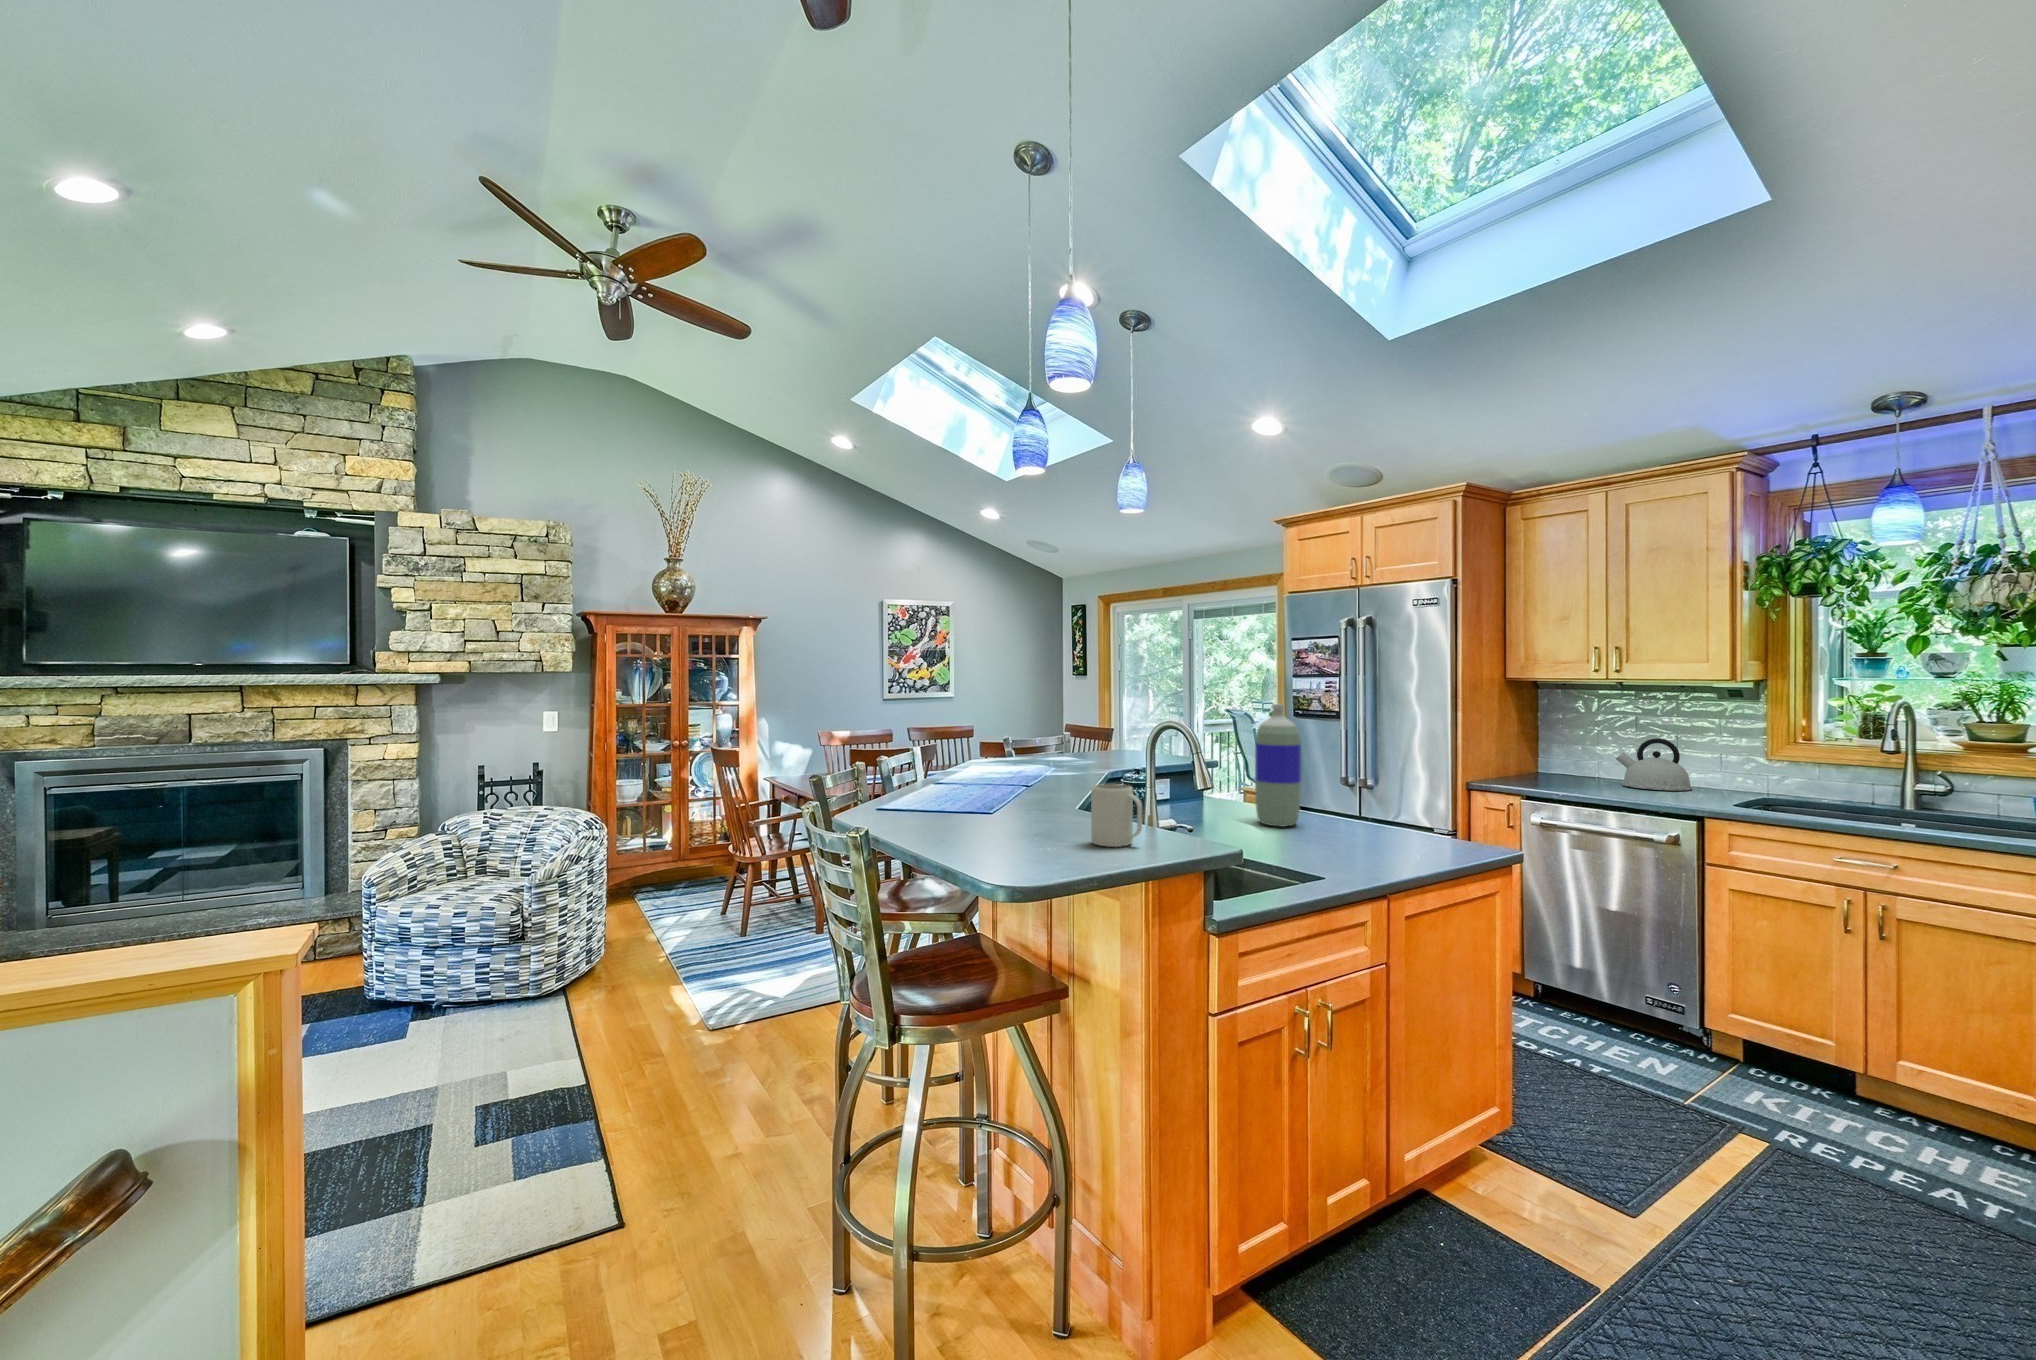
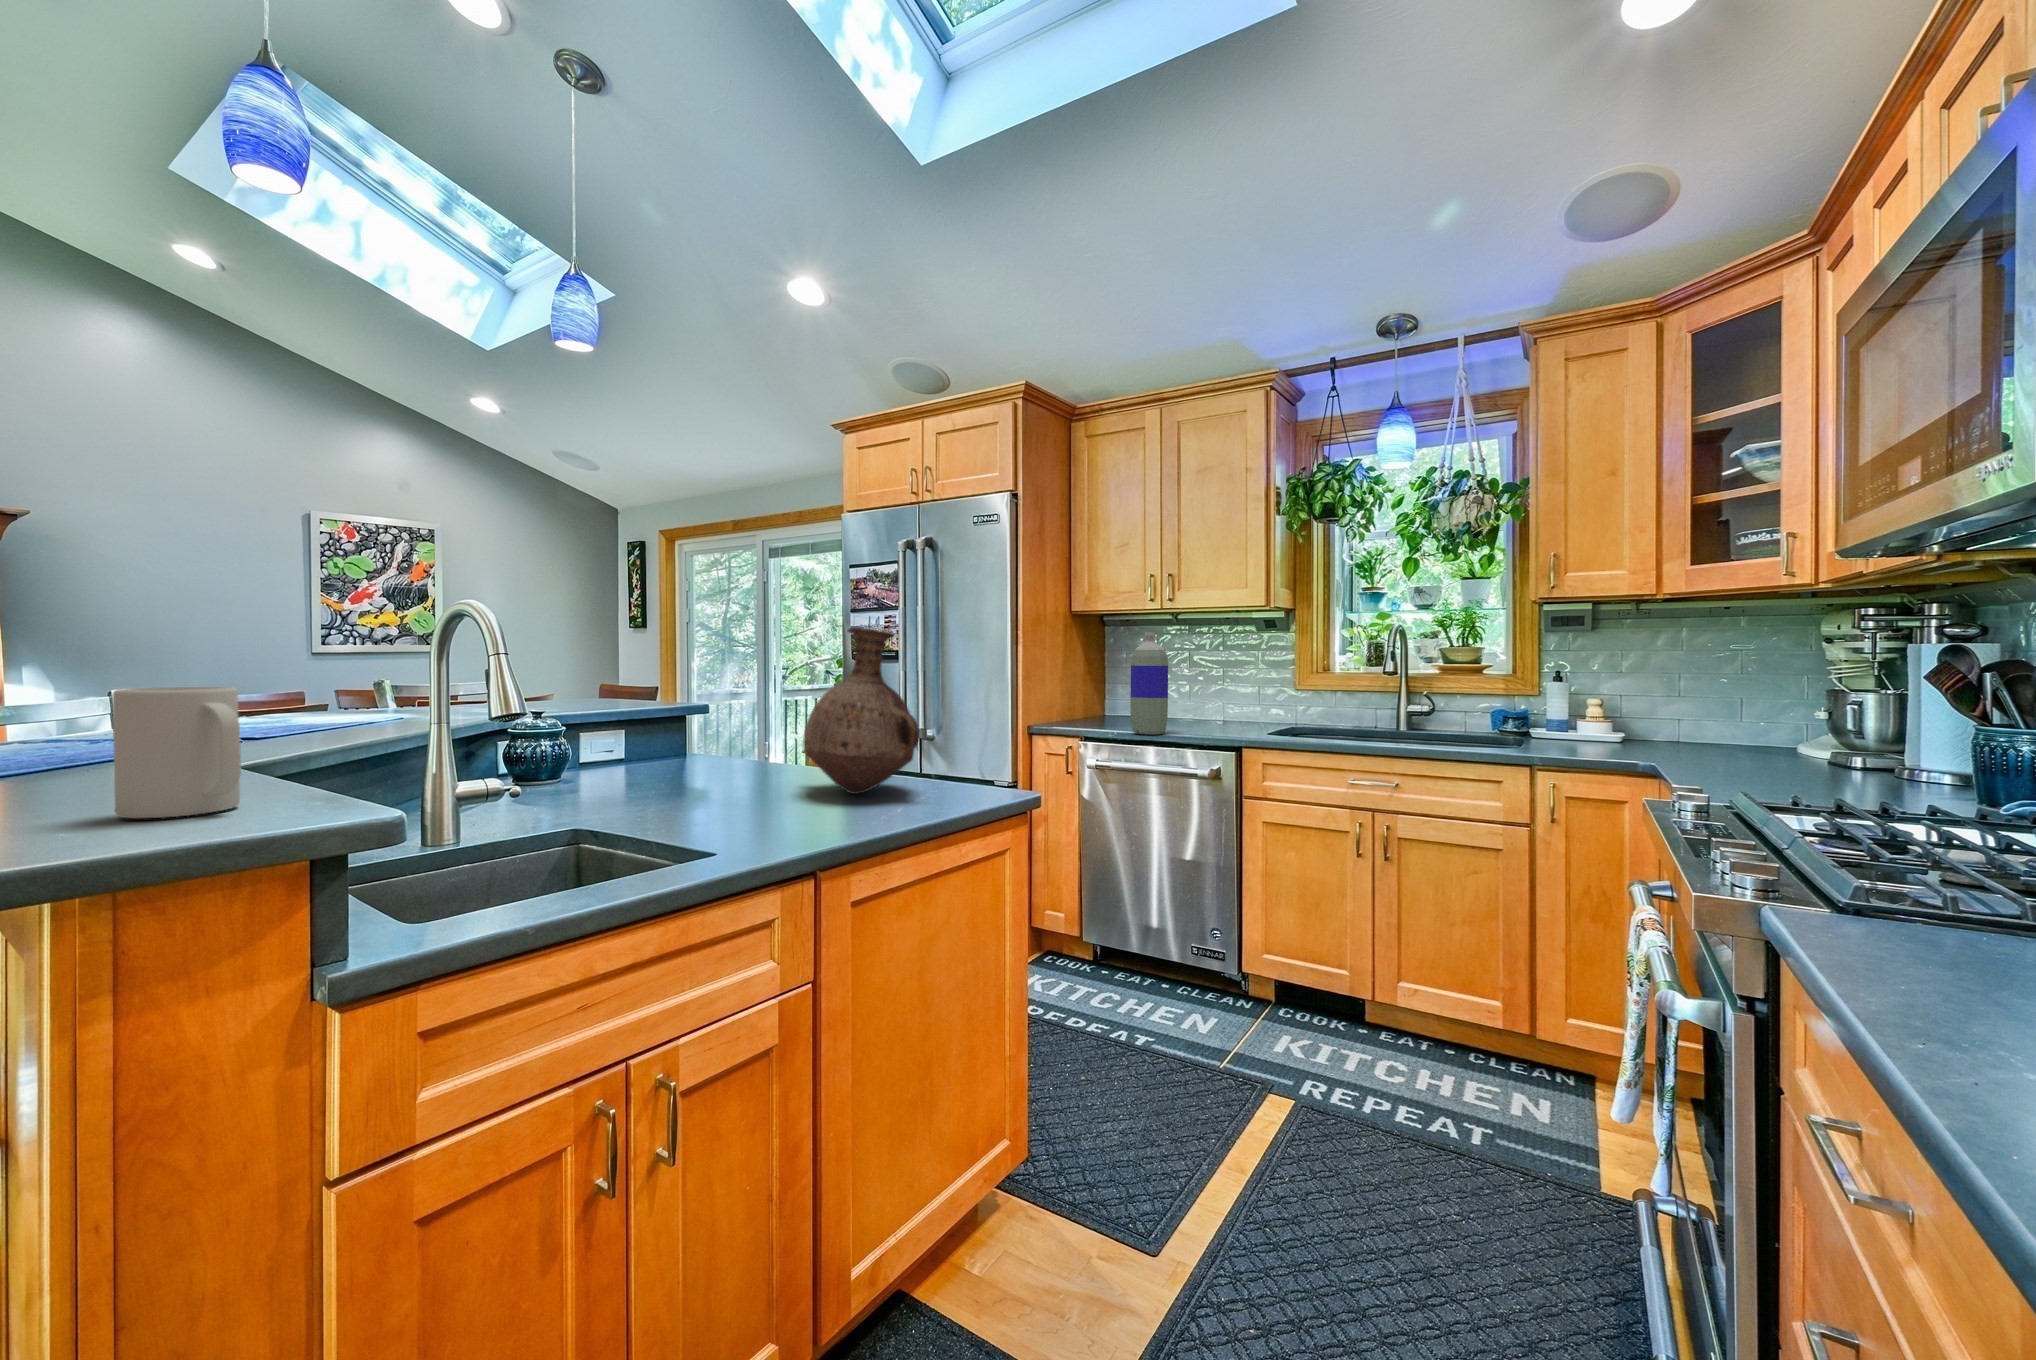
bottle: present [1255,704,1301,826] -> present [1131,632,1168,735]
vase: none [1341,731,1434,846] -> present [804,628,919,794]
kettle: present [1616,739,1692,791] -> none [1170,673,1235,726]

